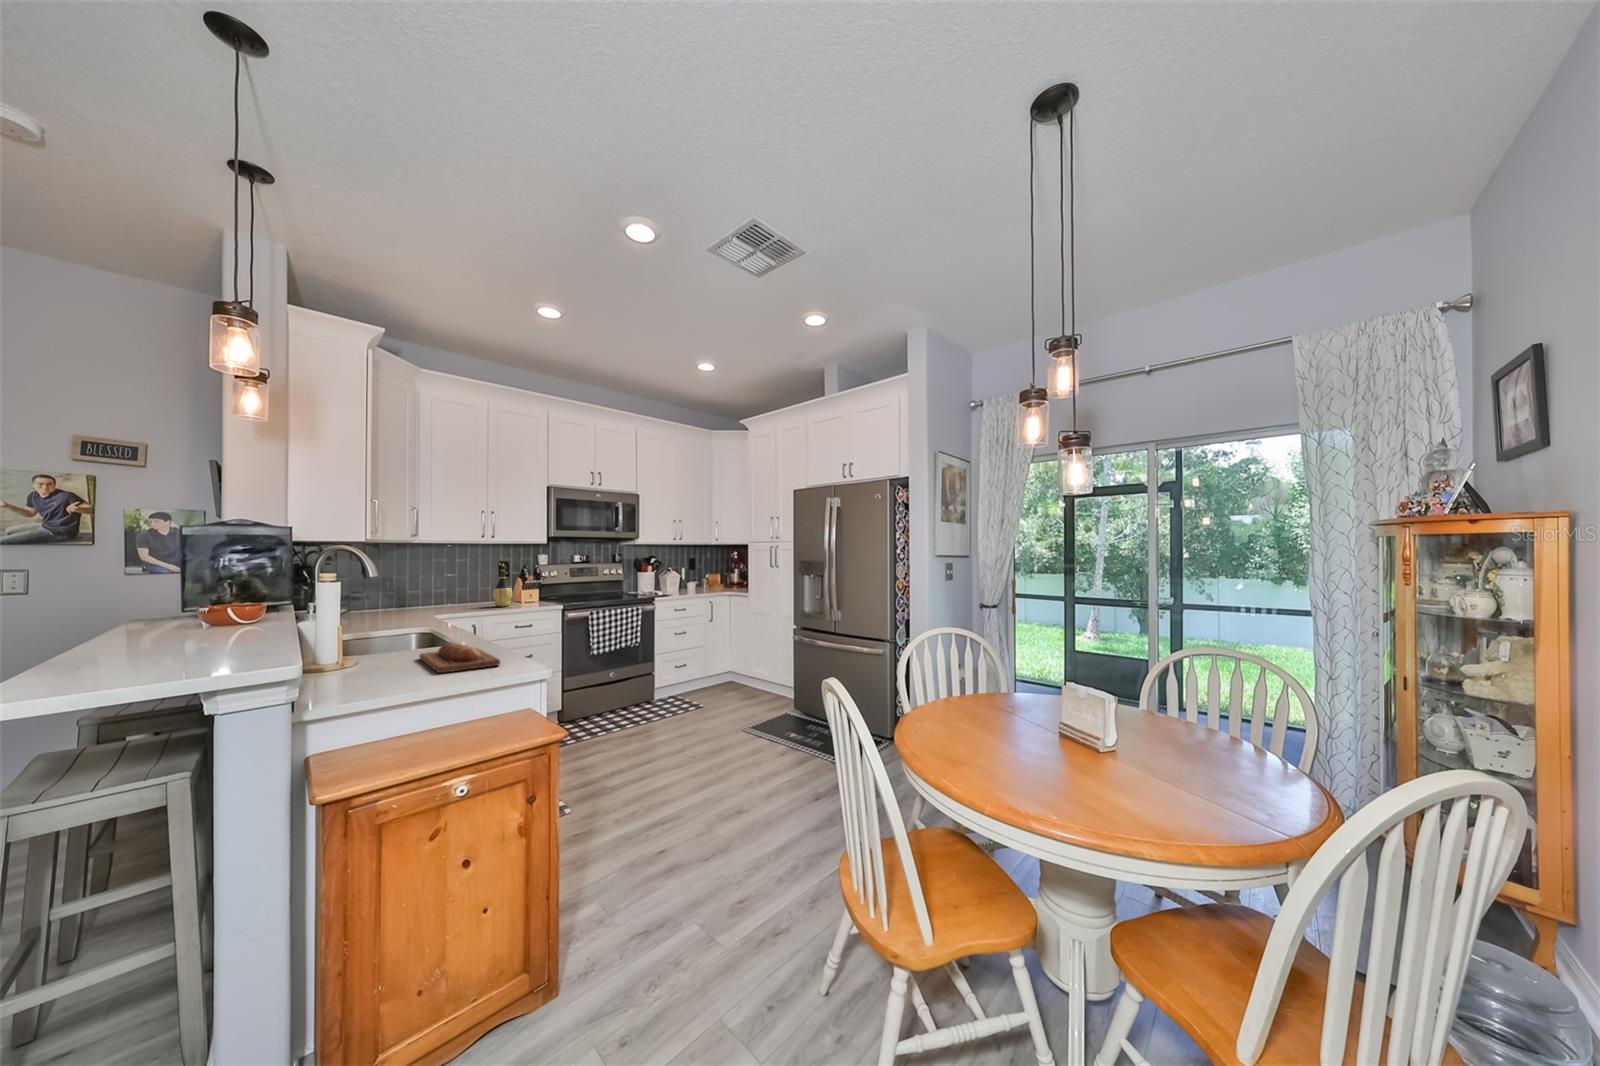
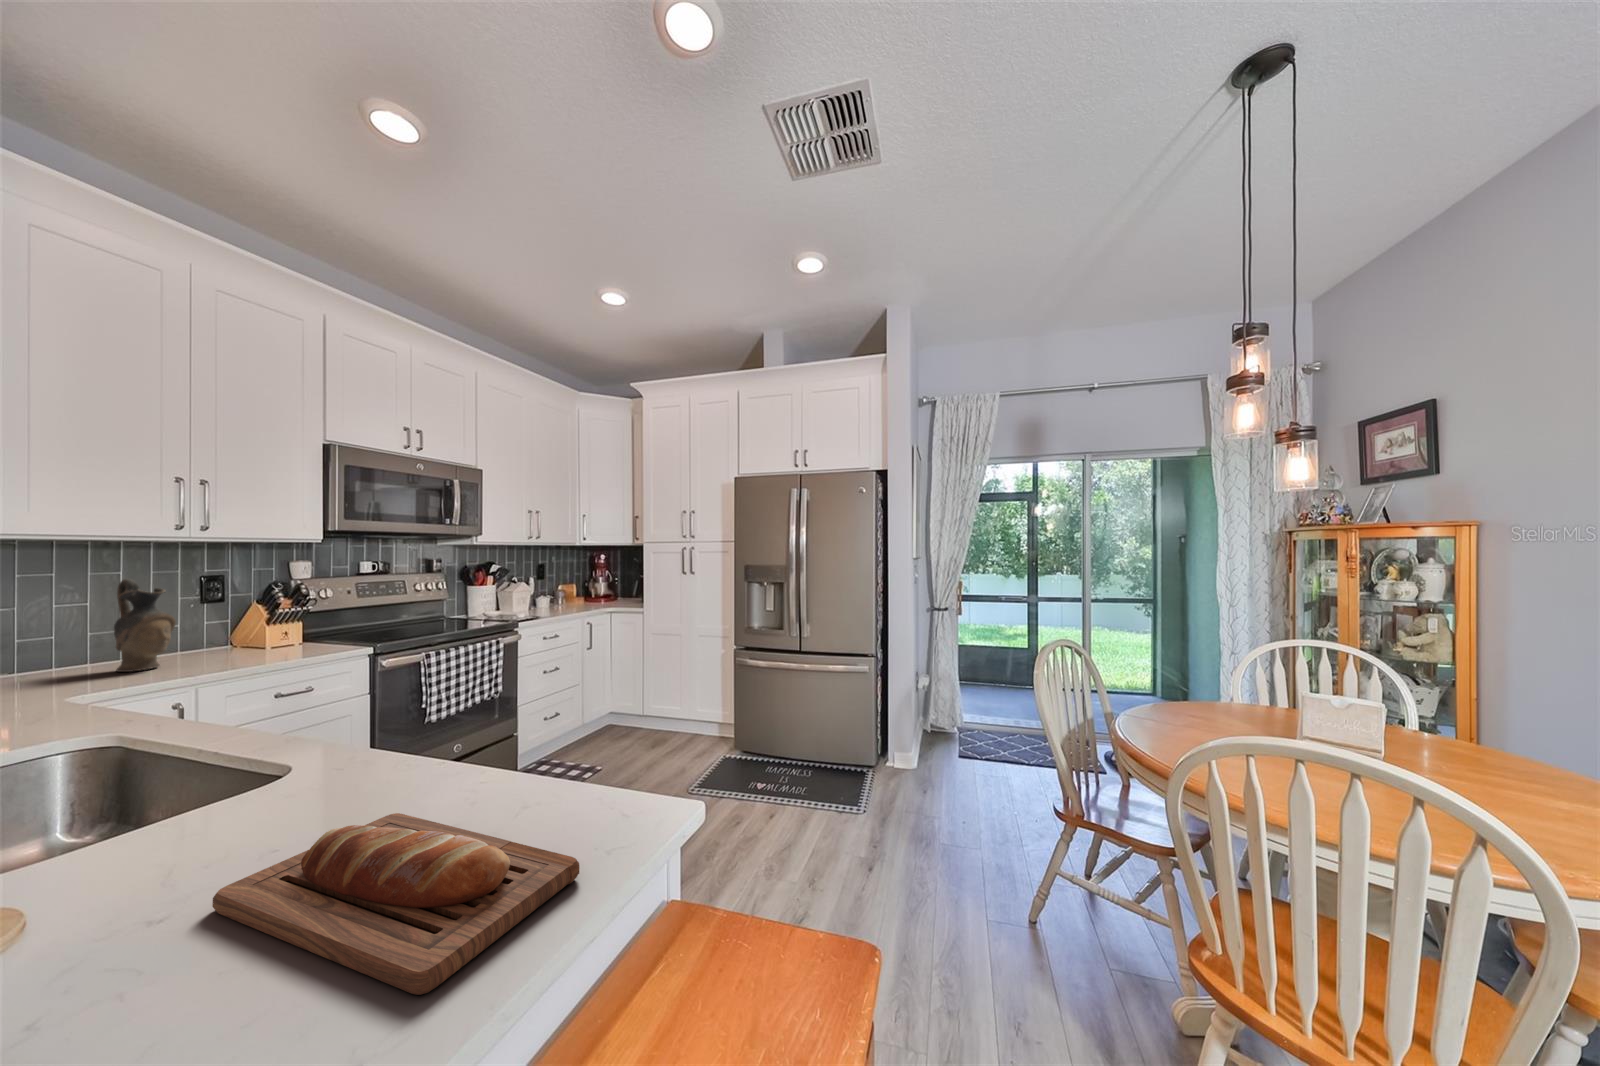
ceramic pitcher: none [457,564,479,608] -> present [114,579,176,672]
wine bottle: present [493,564,512,607] -> none [214,577,262,661]

